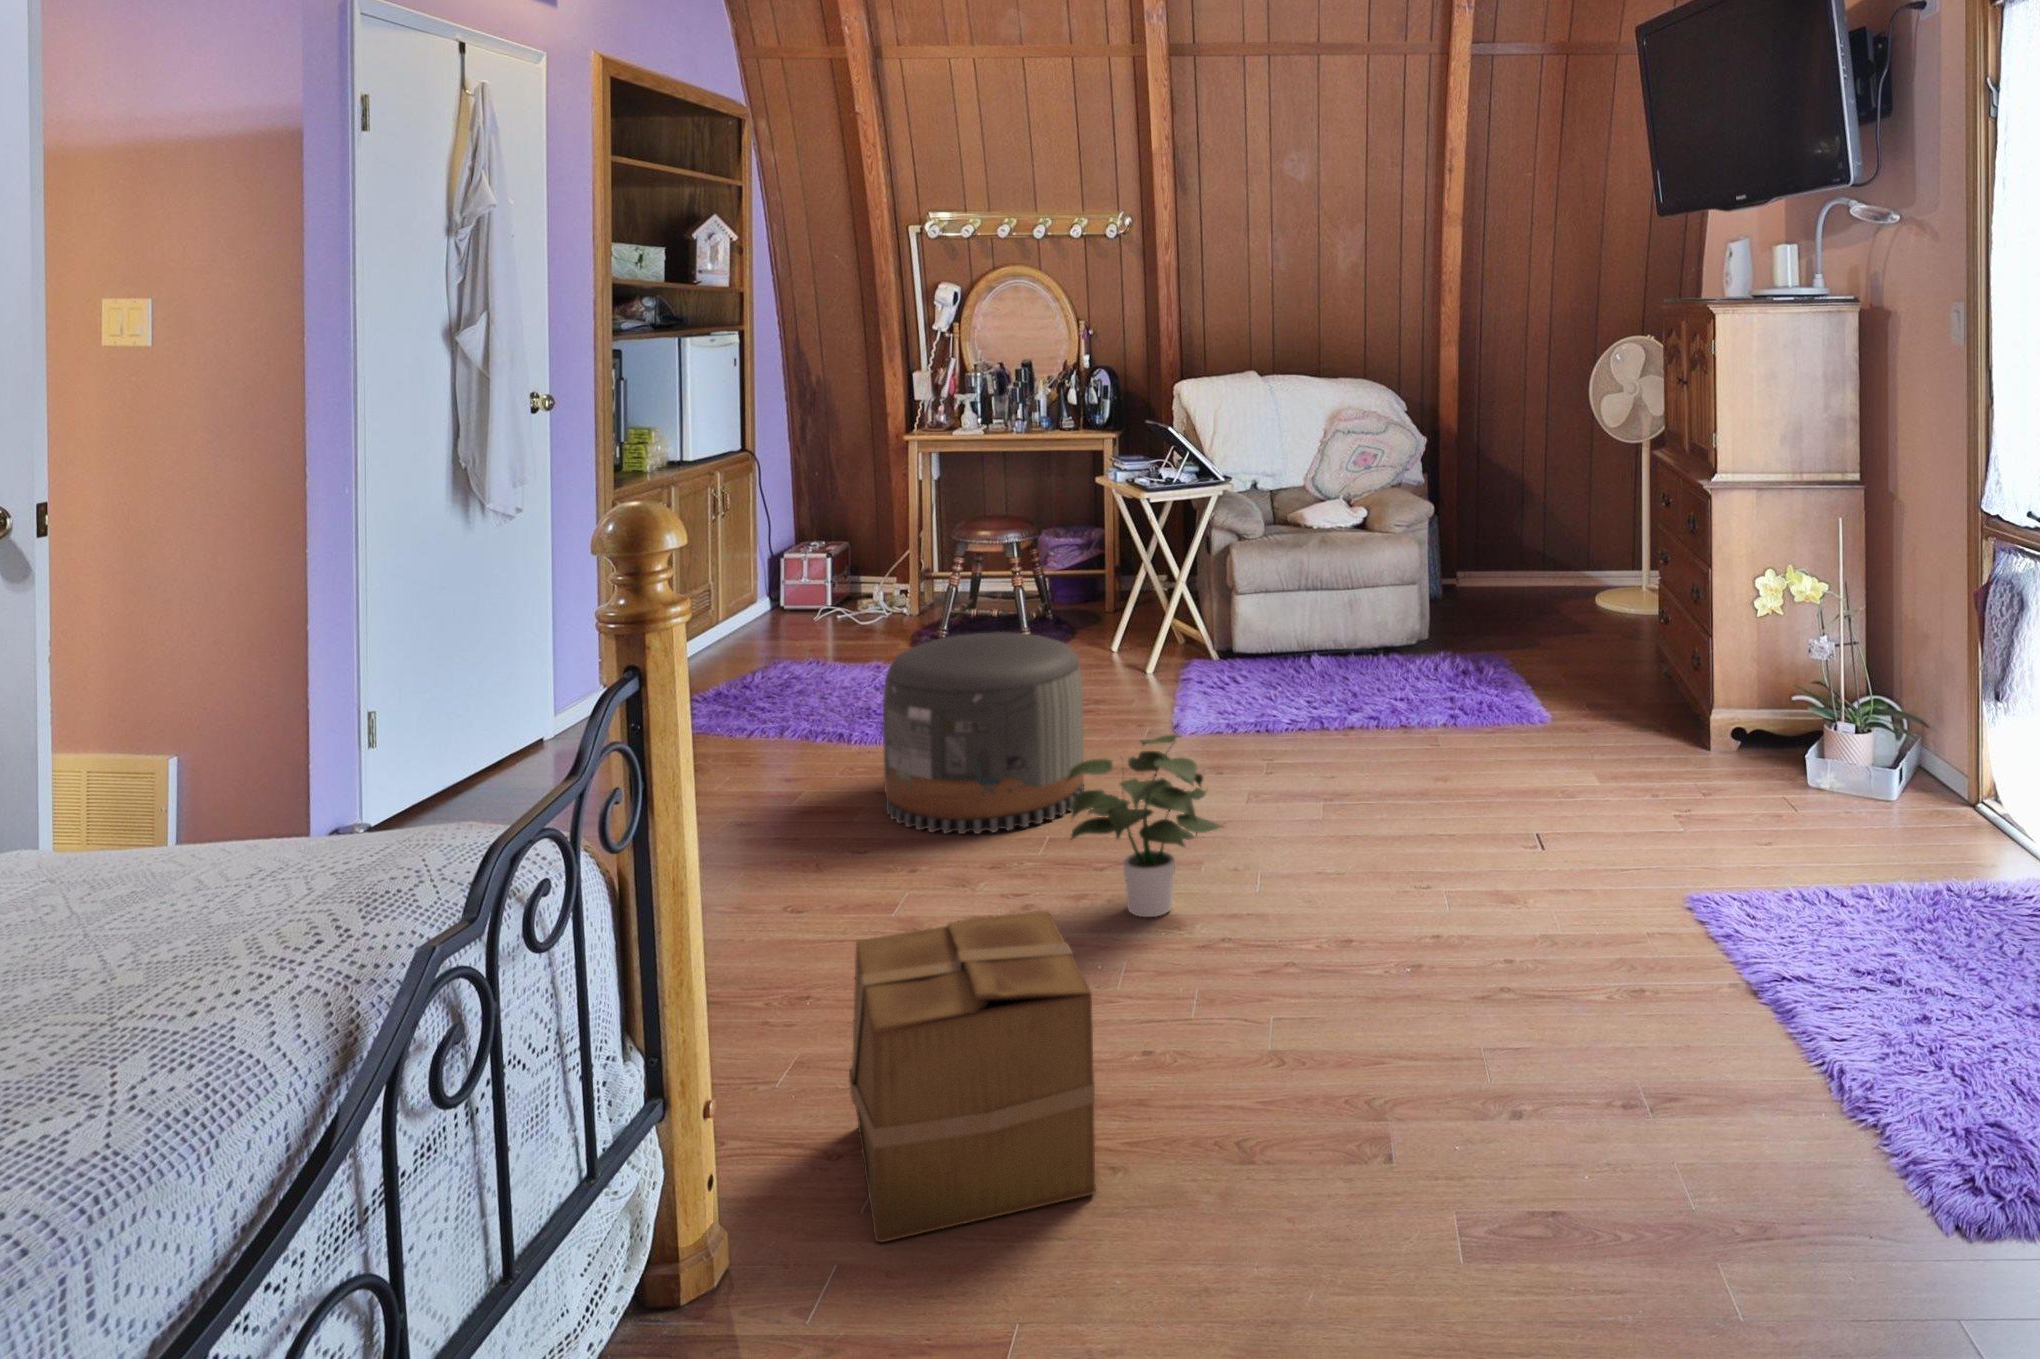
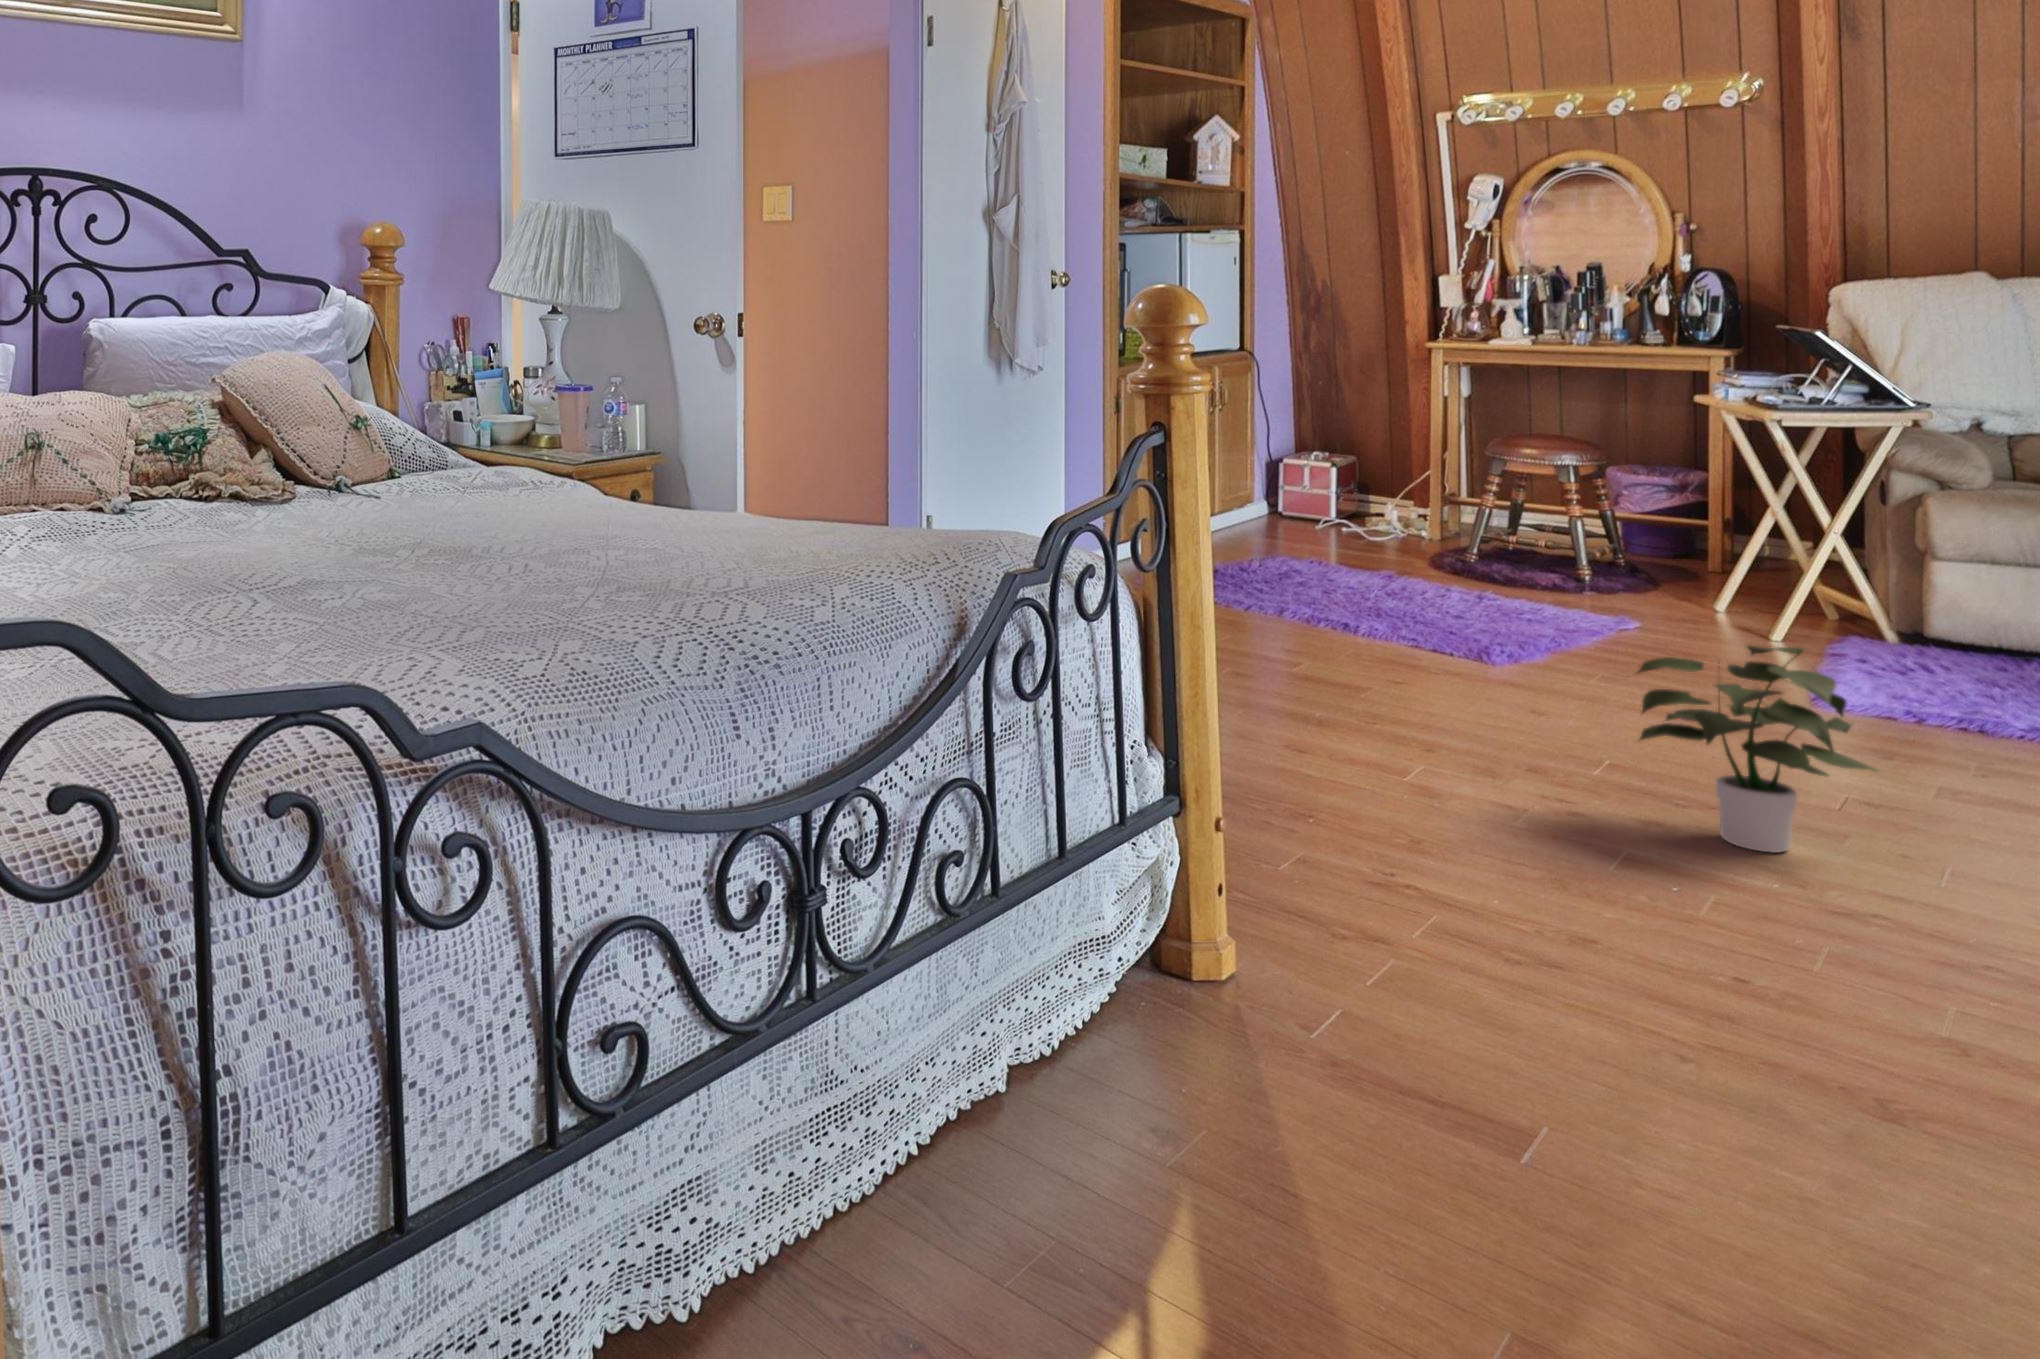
pouf: present [883,632,1084,834] -> none [1399,526,1664,739]
cardboard box: present [849,911,1096,1242] -> none [1364,736,1663,1050]

